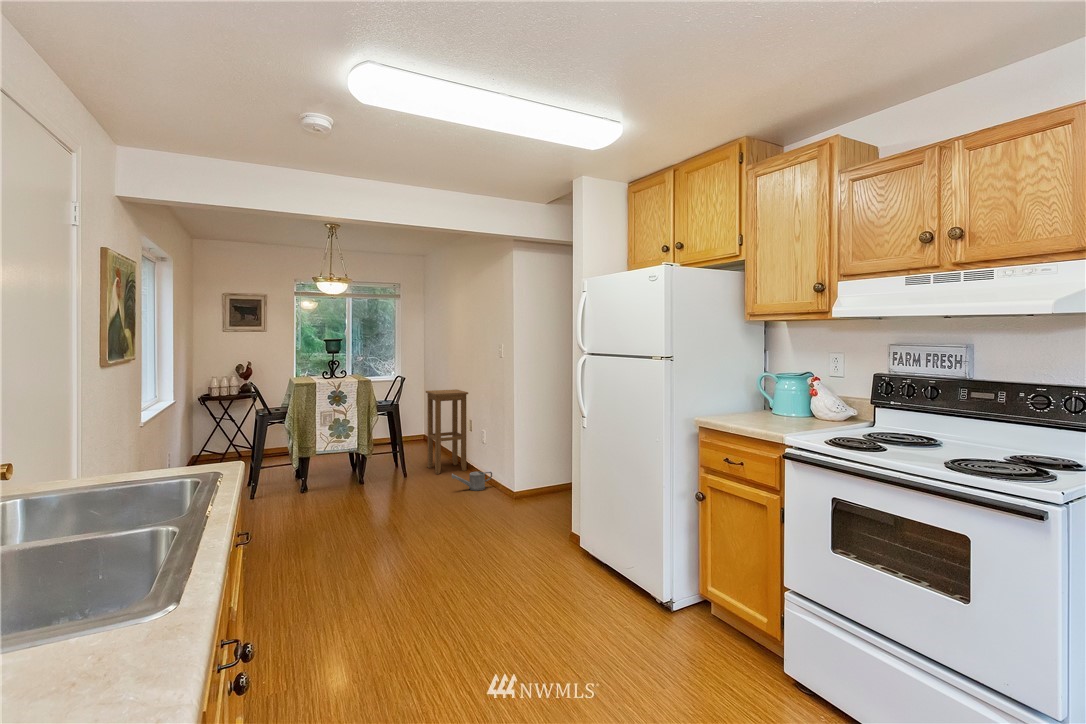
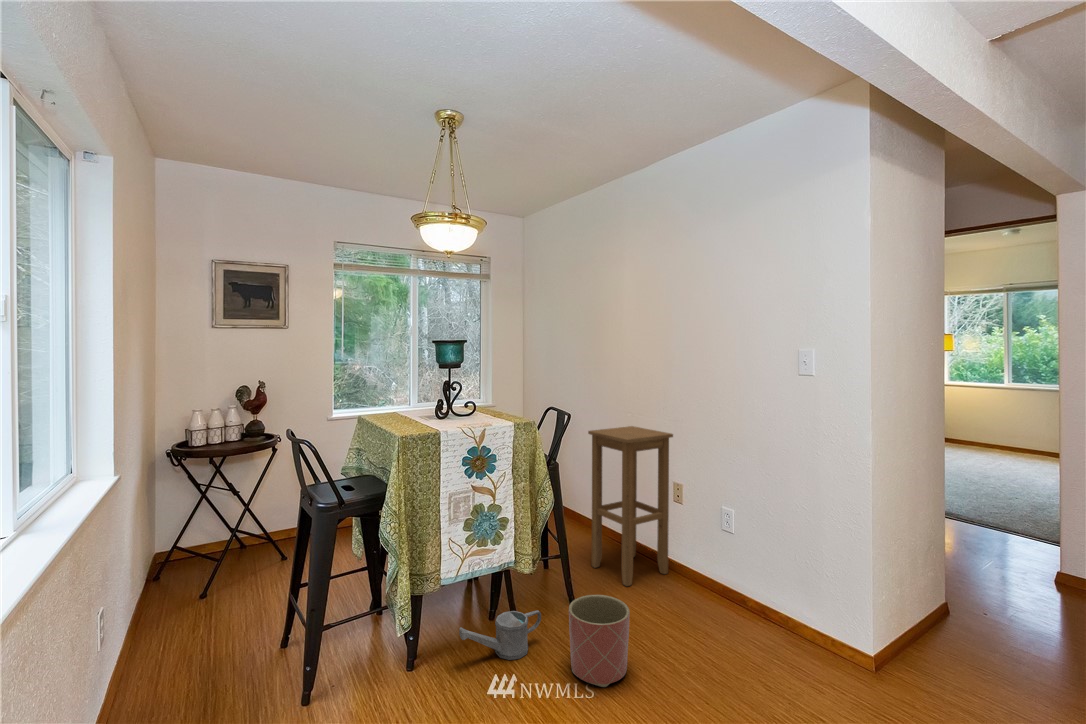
planter: none [374,463,403,499] -> present [569,595,630,687]
watering can: present [452,472,492,491] -> present [459,610,541,660]

